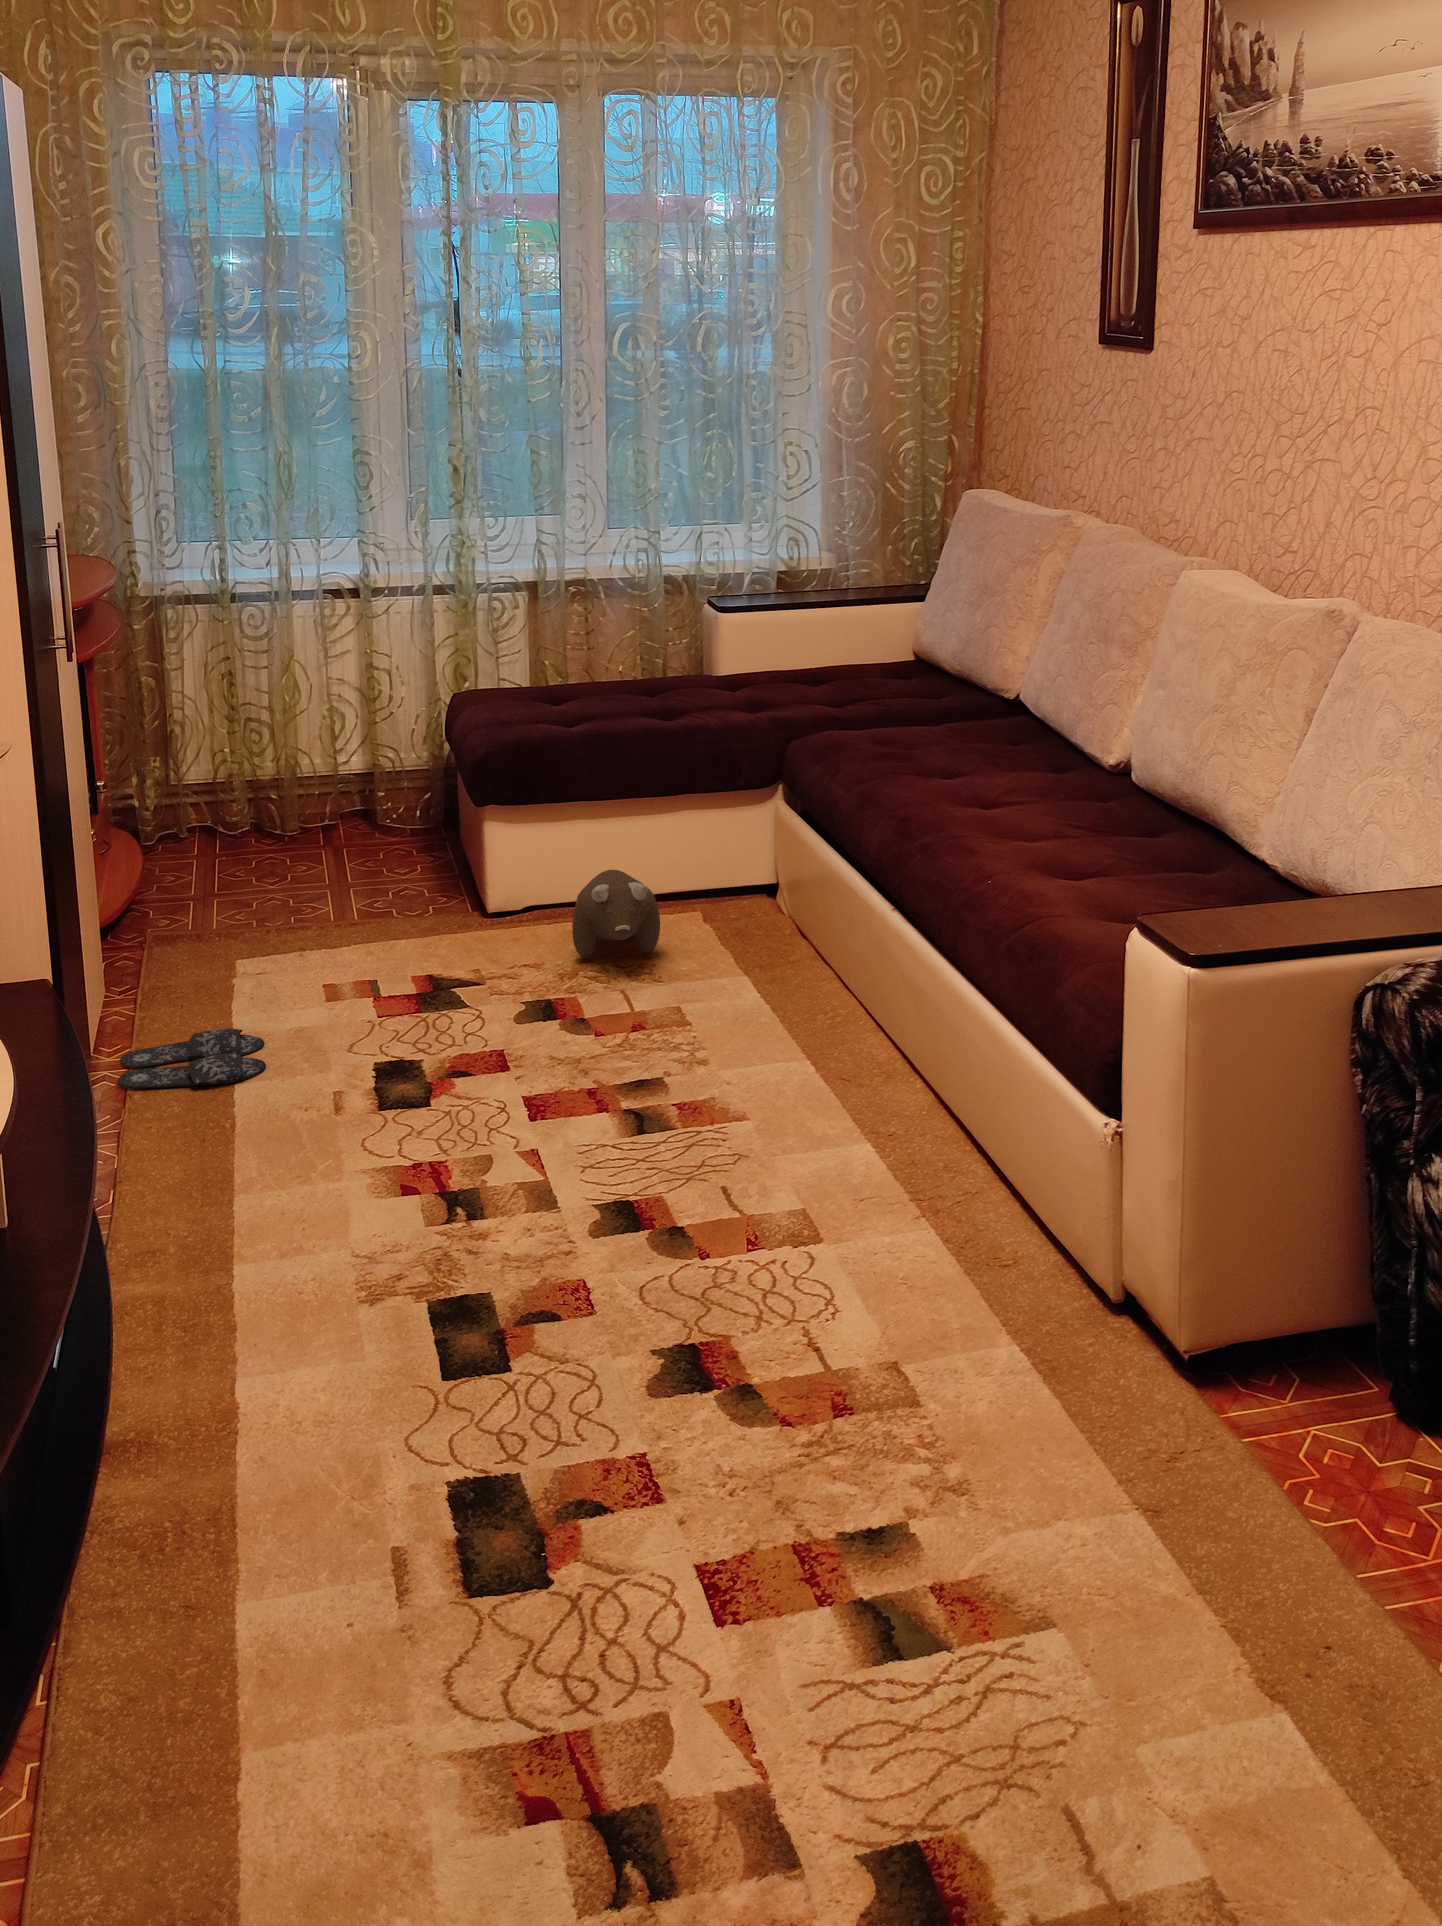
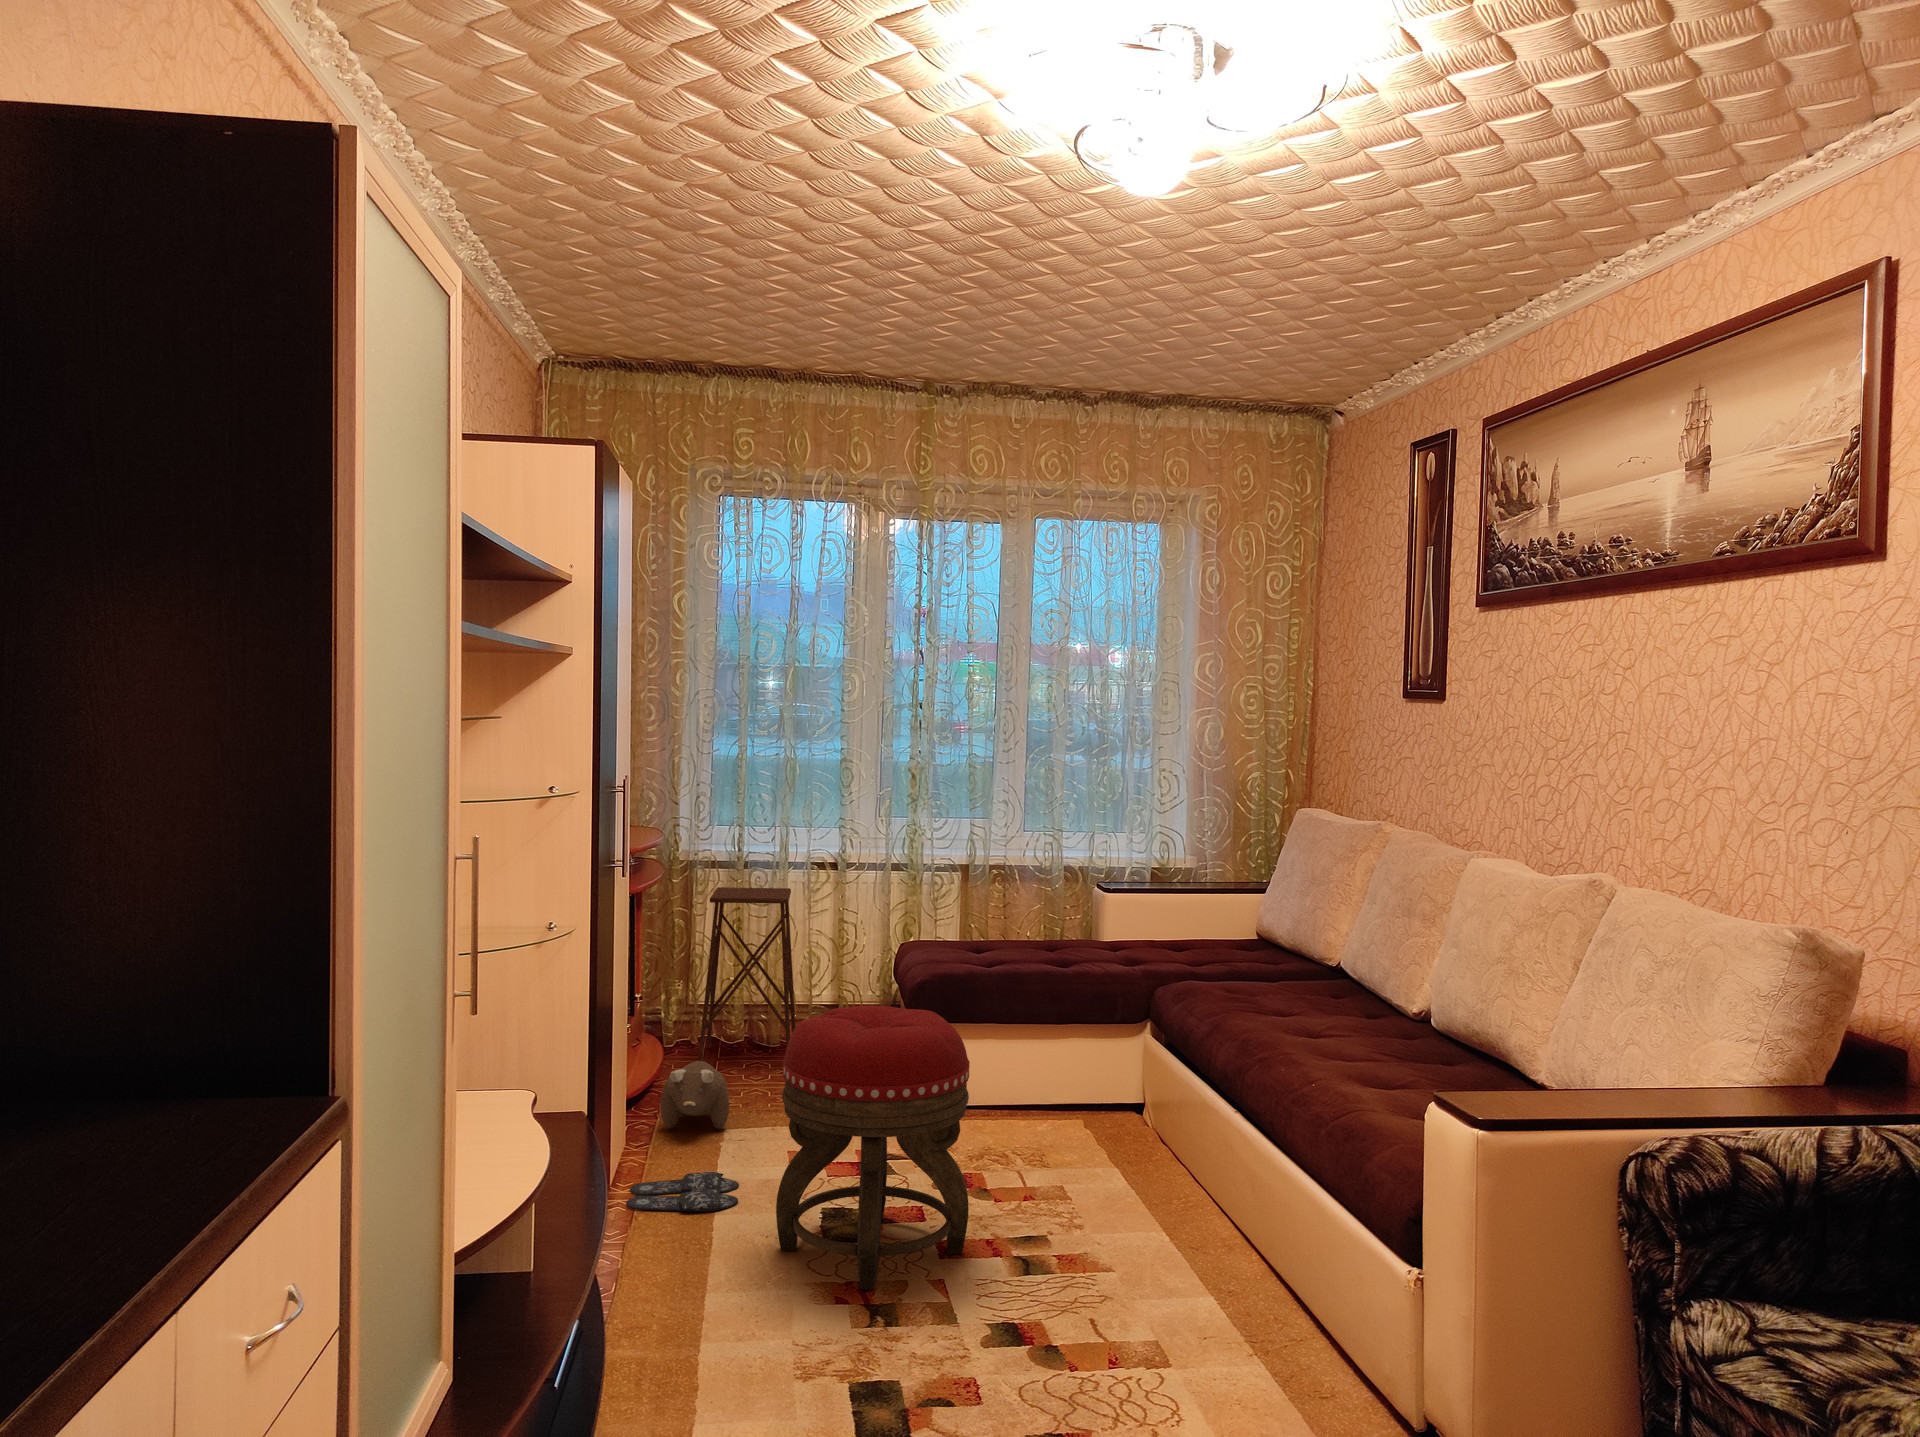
side table: none [185,630,321,883] -> present [698,887,796,1061]
footstool: none [313,816,565,1173] -> present [776,1006,970,1290]
plush toy: present [572,870,660,958] -> present [661,1061,729,1129]

